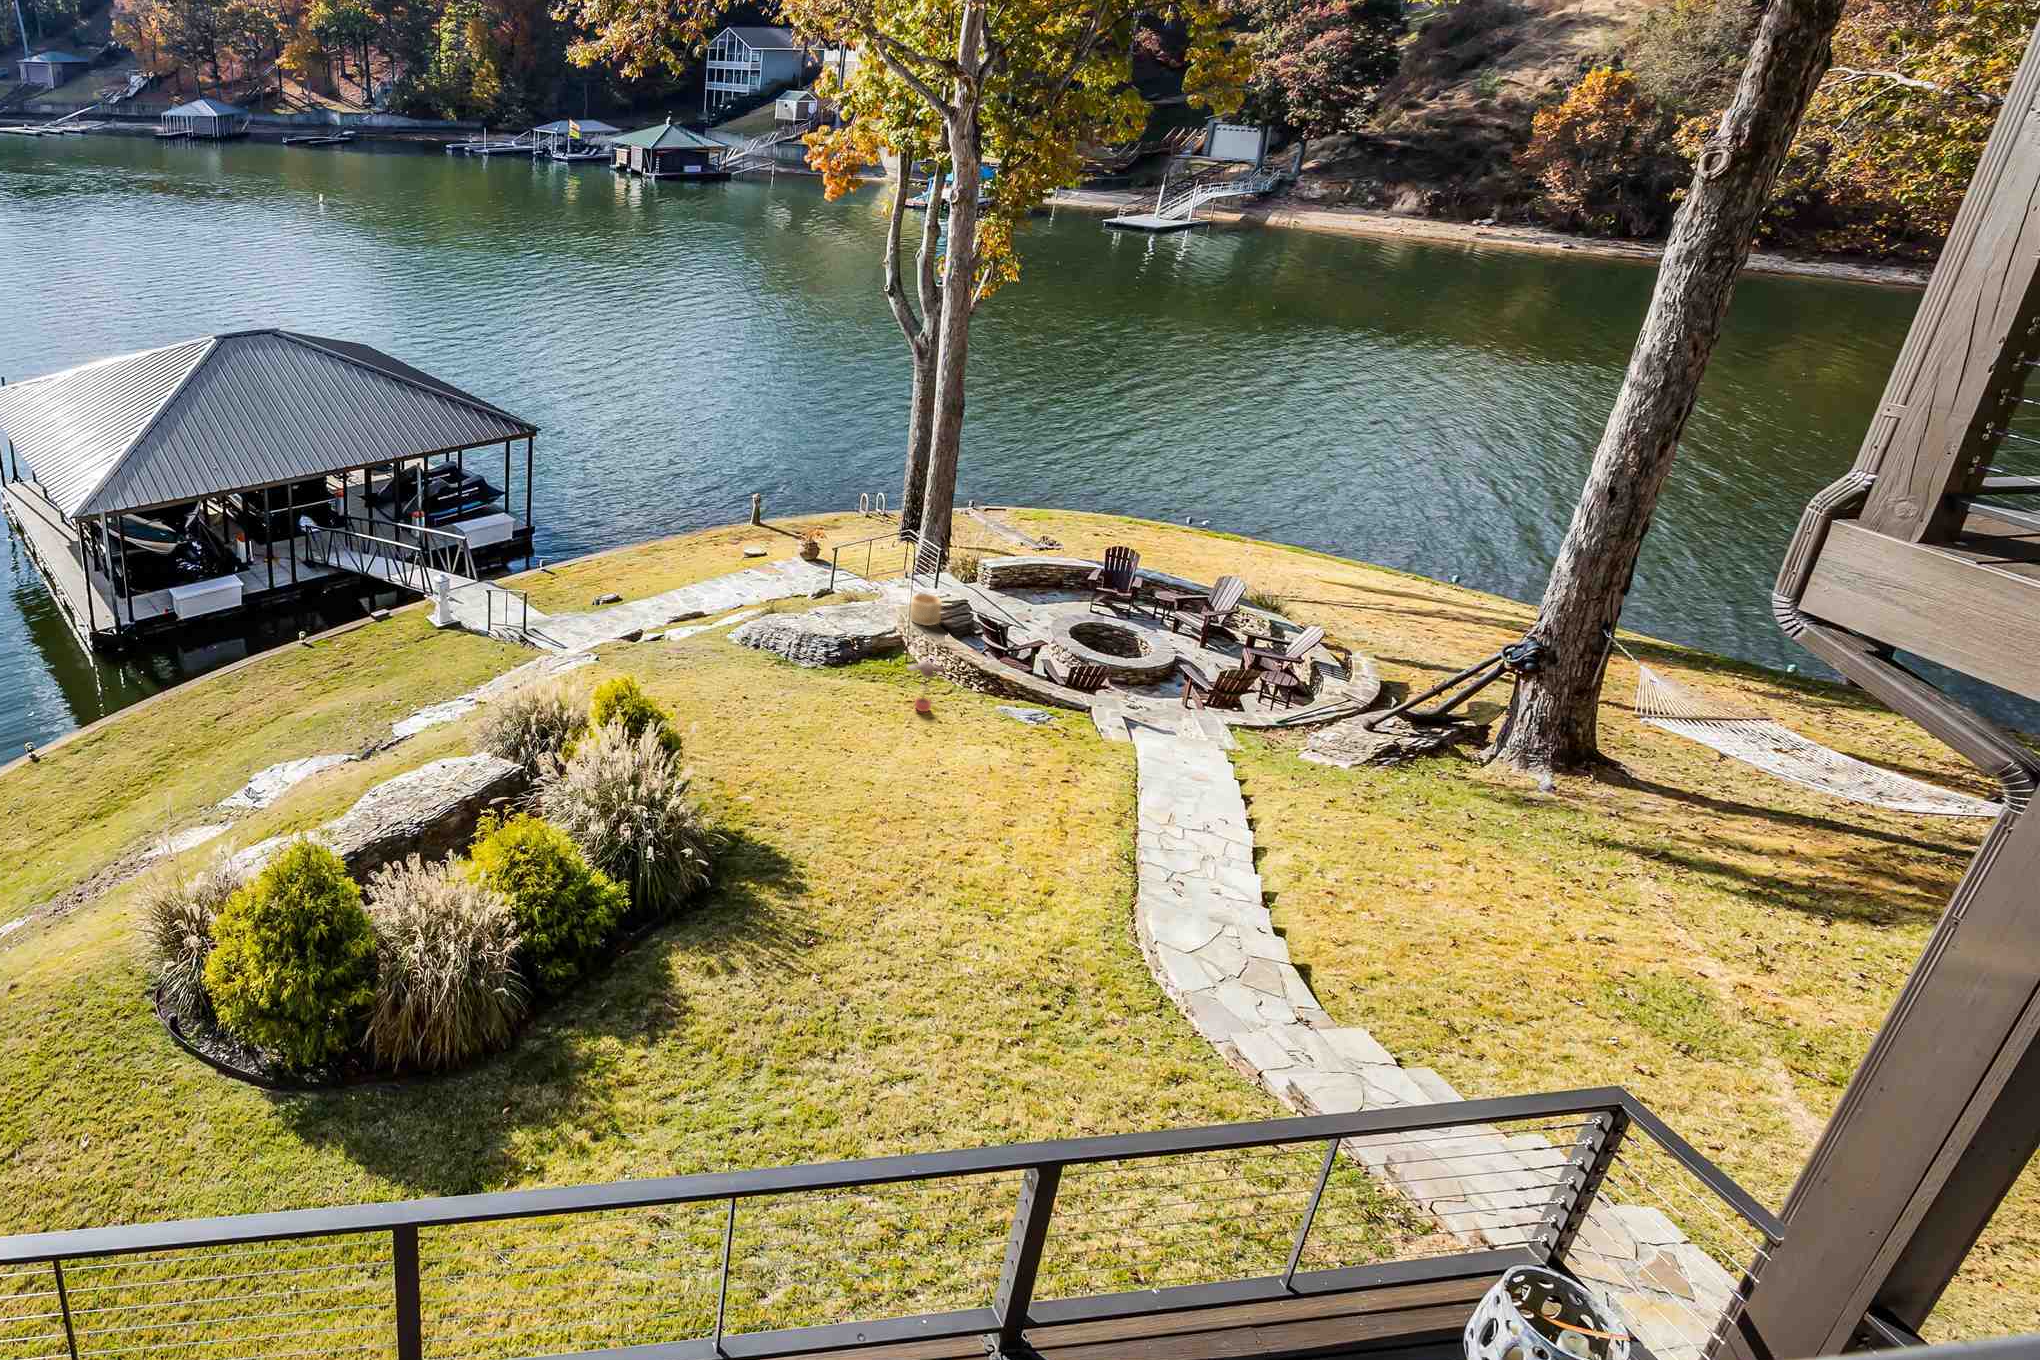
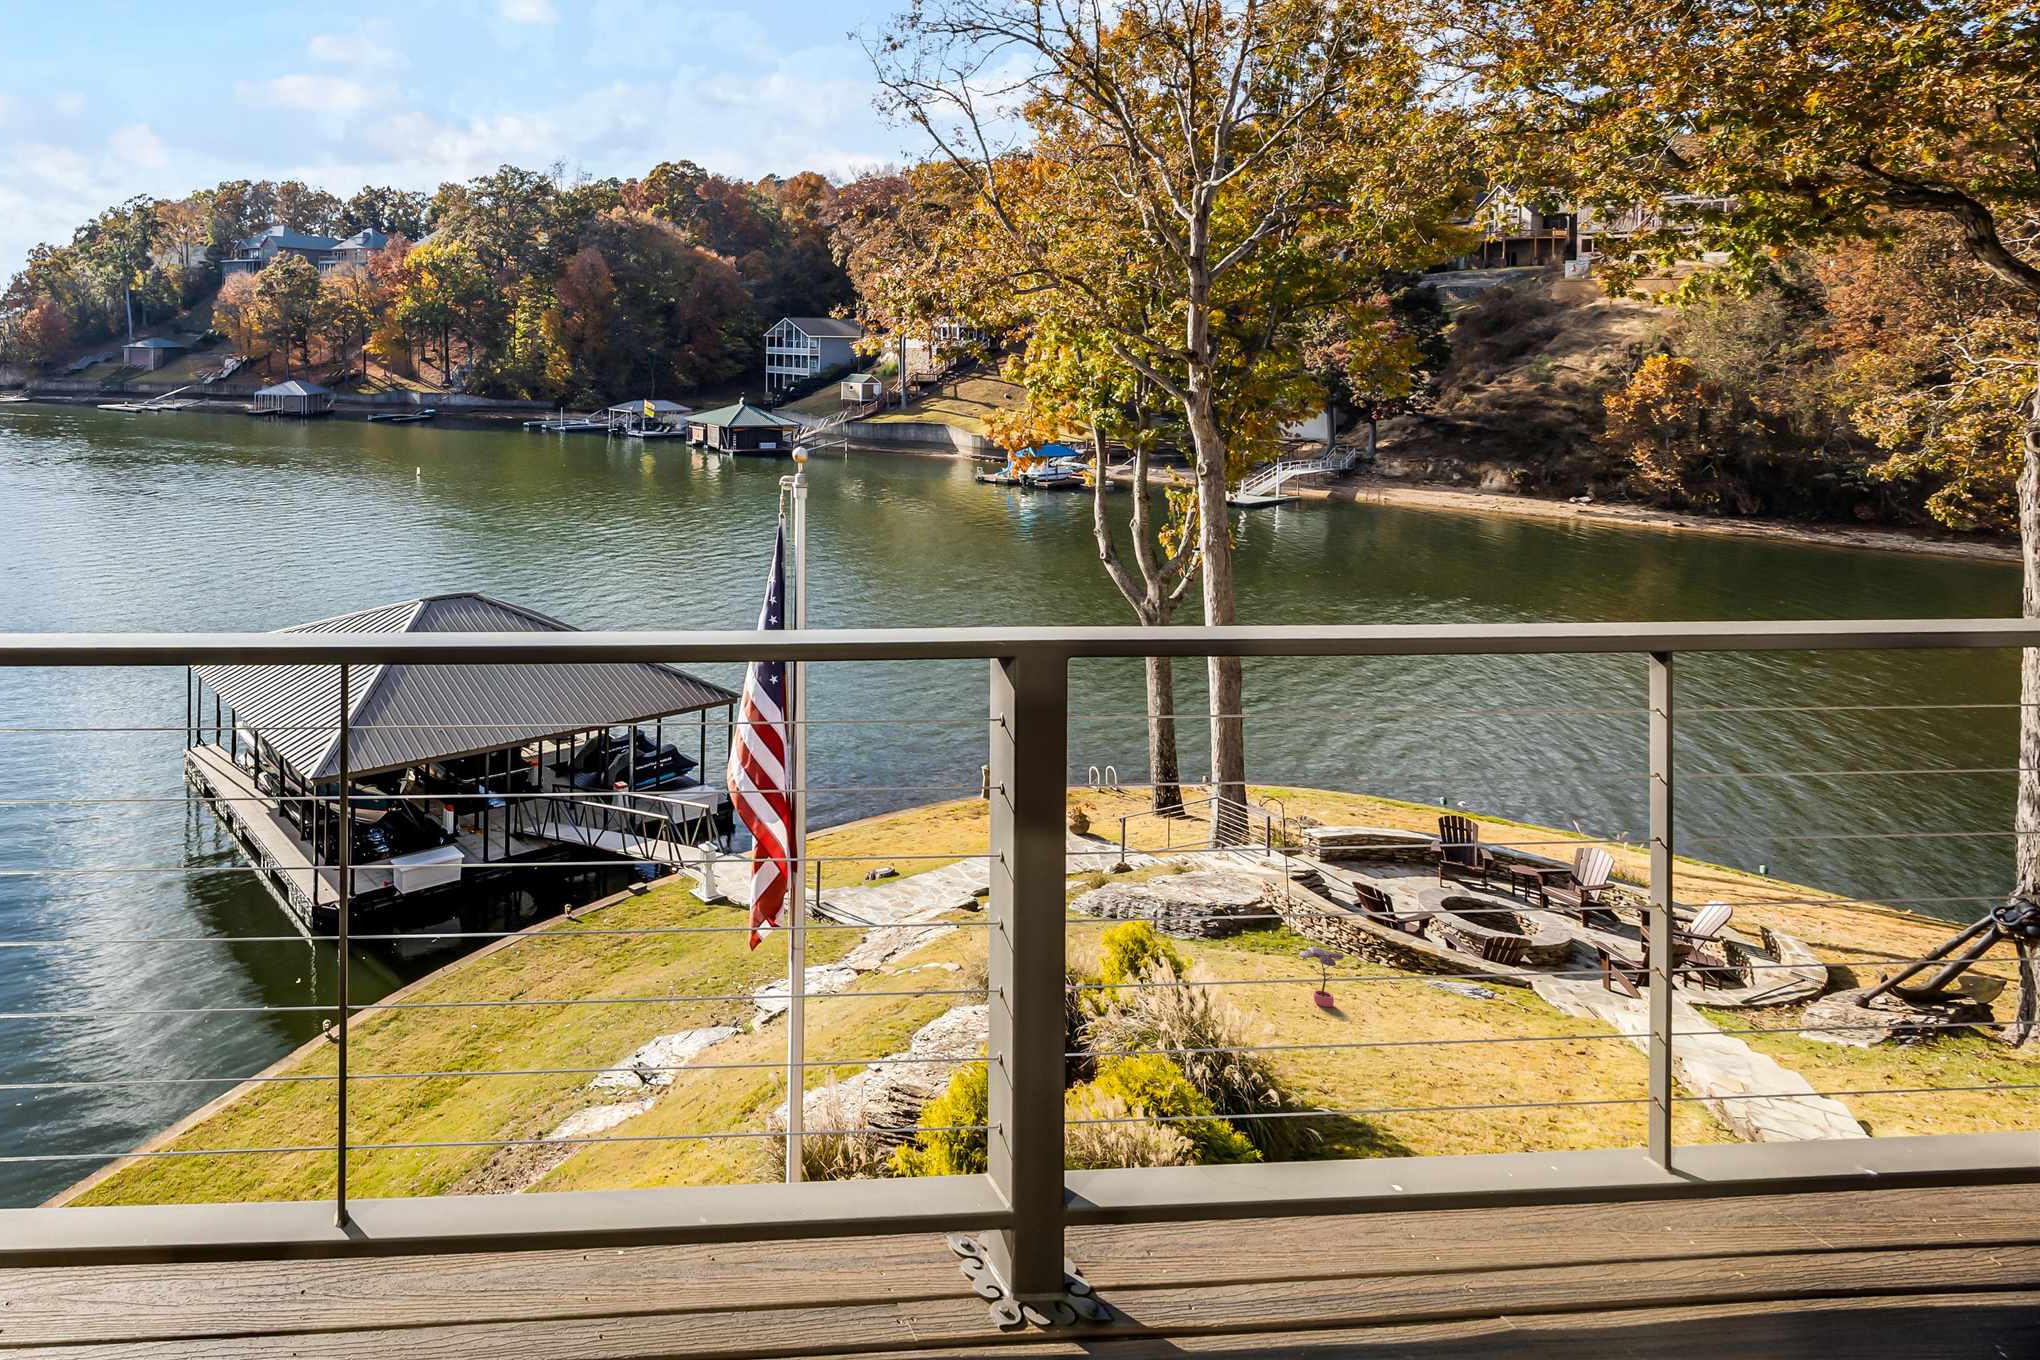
wooden bucket: present [911,594,942,626] -> none [1239,874,1278,911]

